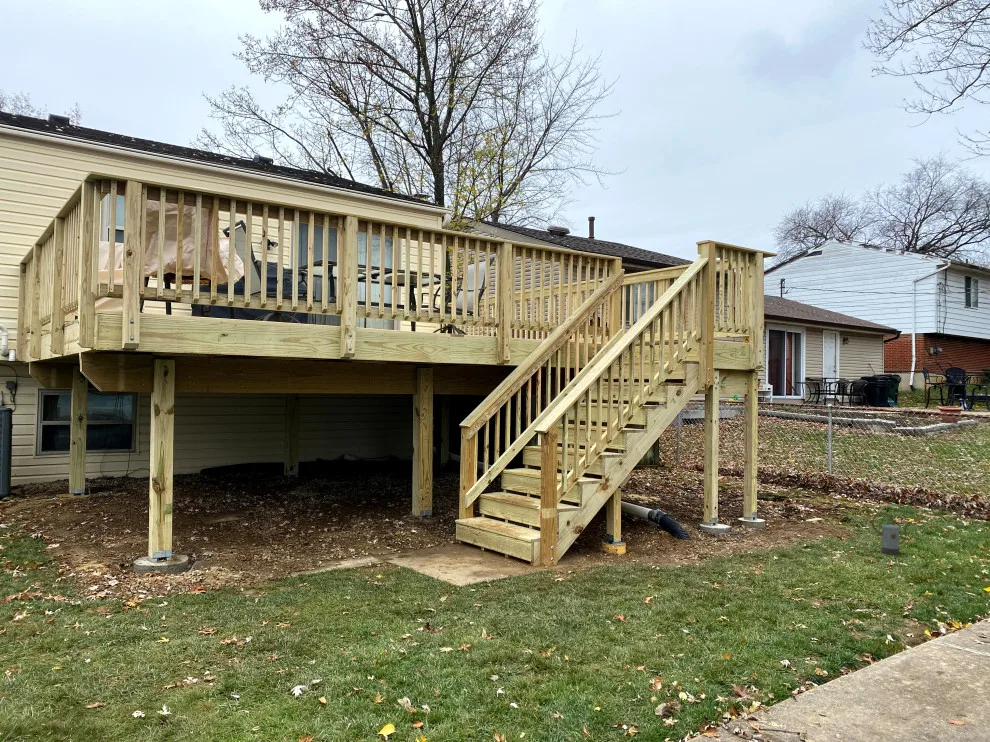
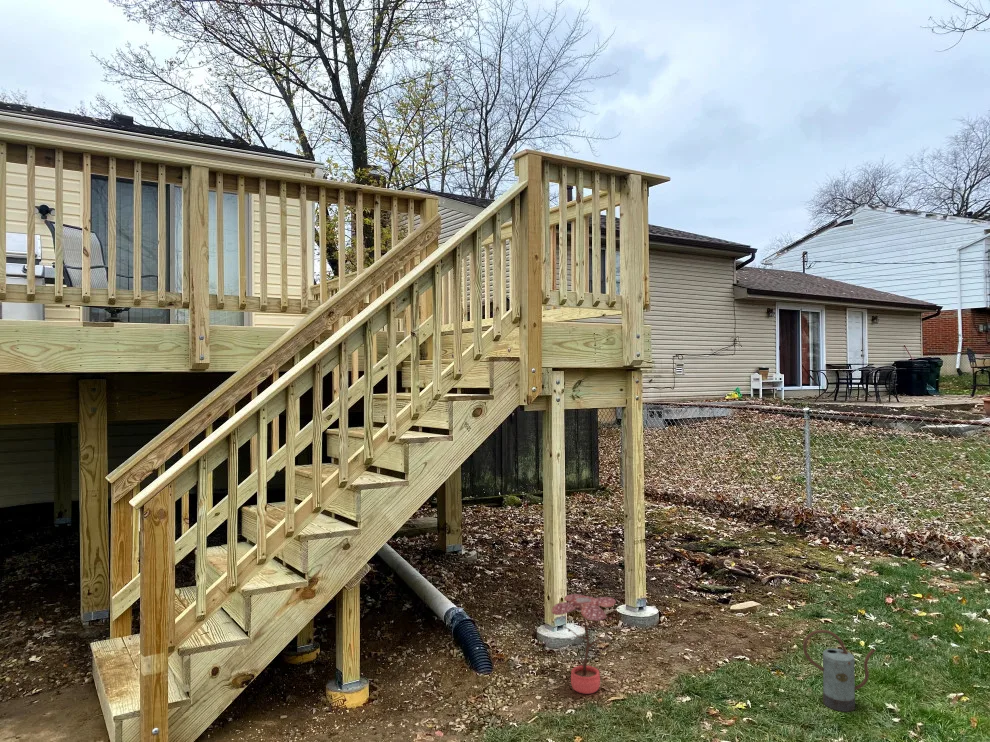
potted plant: none [734,498,767,550] -> present [552,594,616,694]

